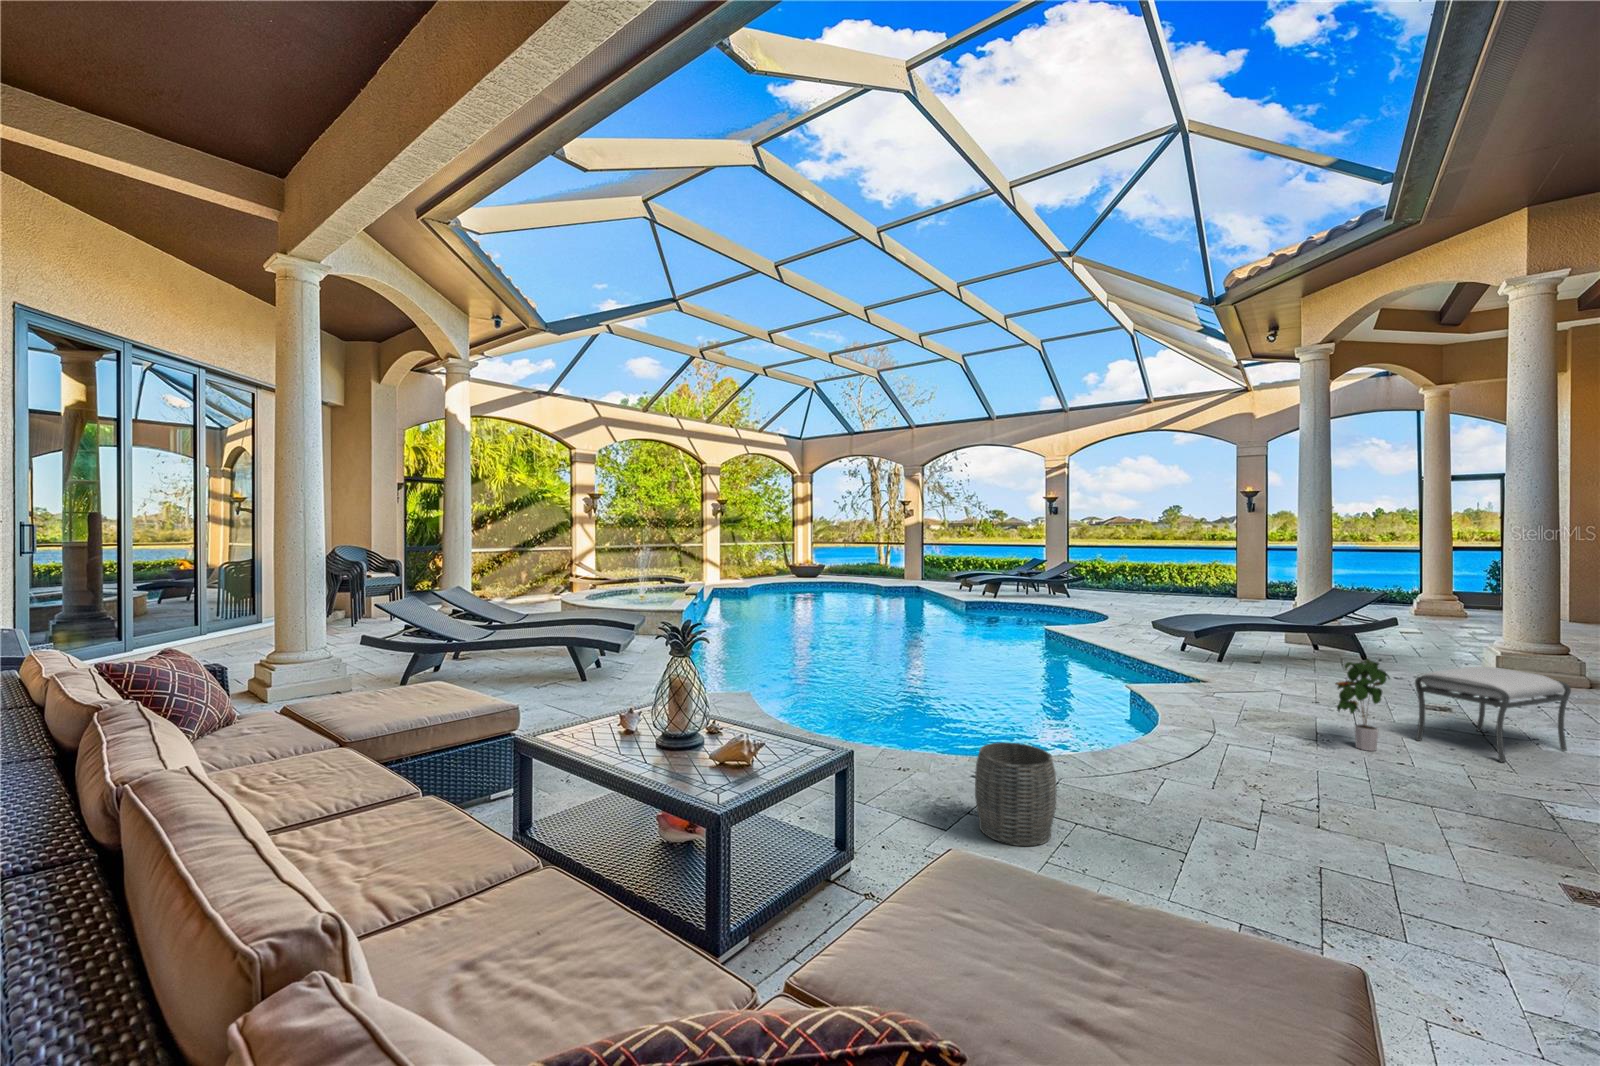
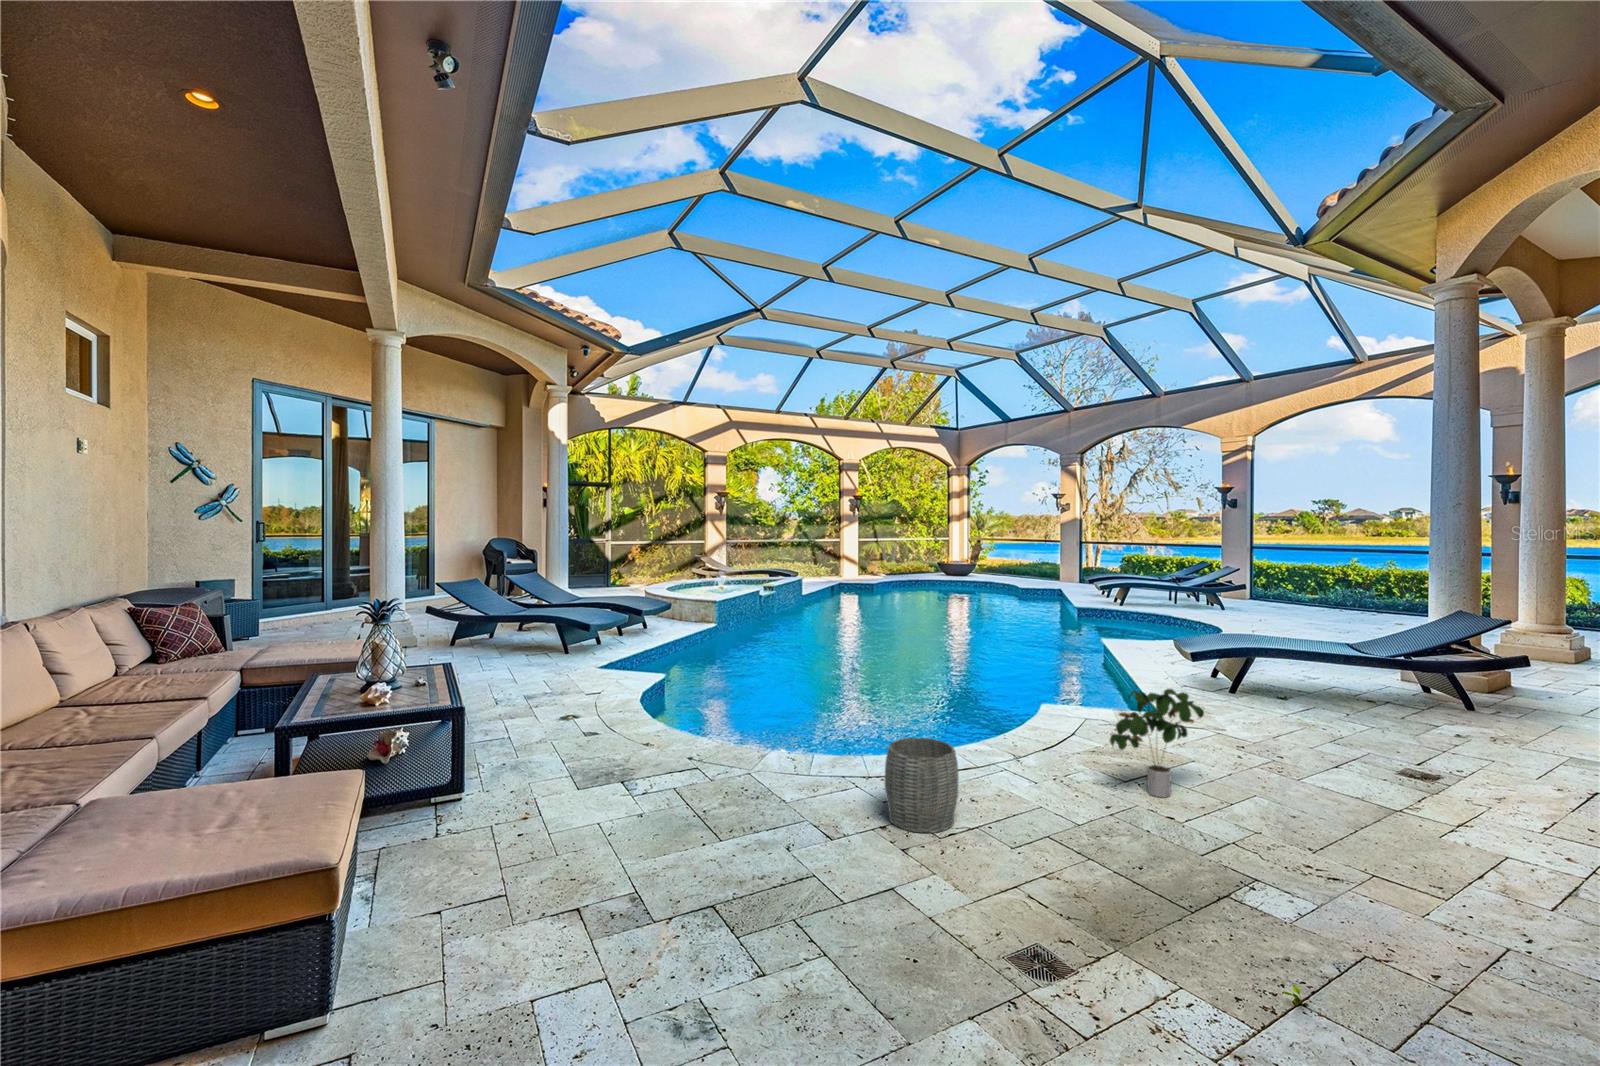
ottoman: present [1415,667,1571,762] -> none [1251,713,1458,834]
woven basket: present [975,742,1057,846] -> present [885,738,959,833]

